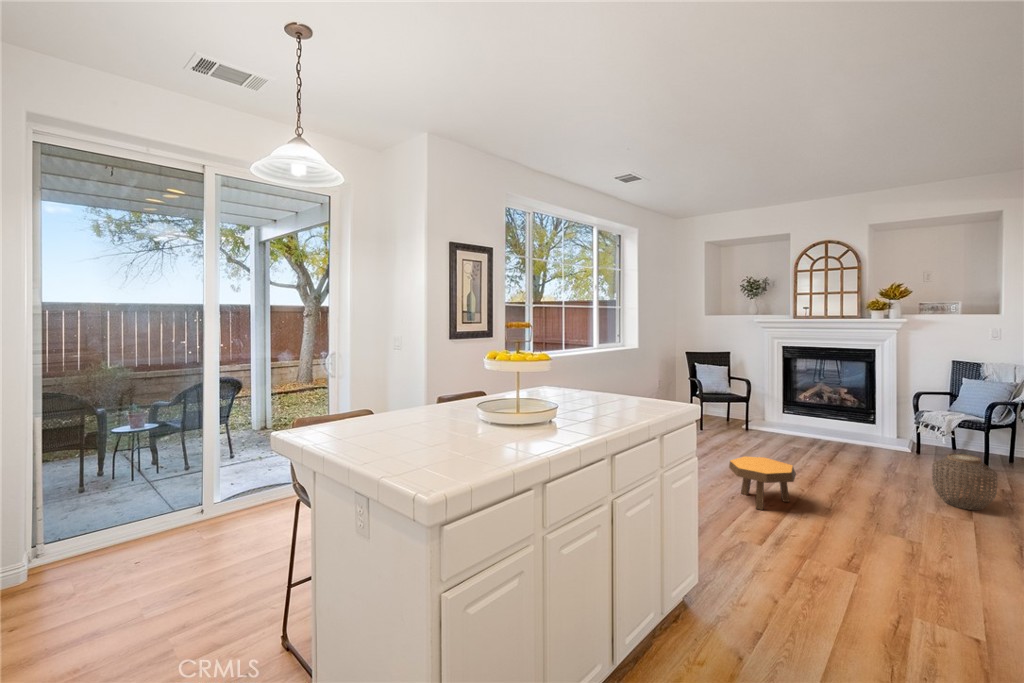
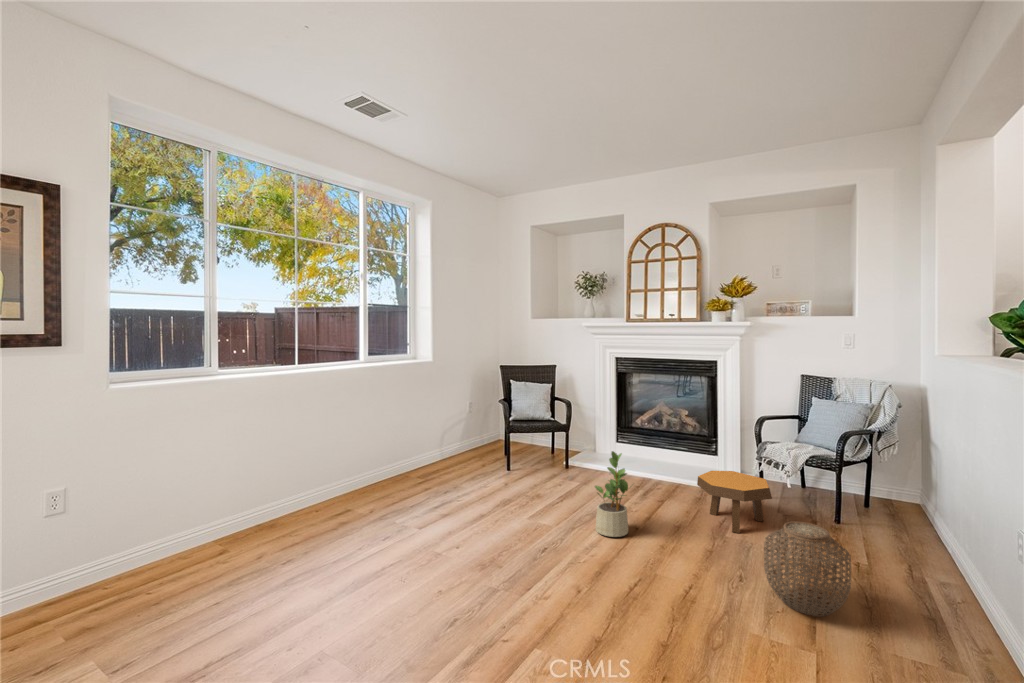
potted plant: none [792,411,825,469] -> present [595,451,628,537]
footstool: present [729,457,796,510] -> present [697,471,772,533]

